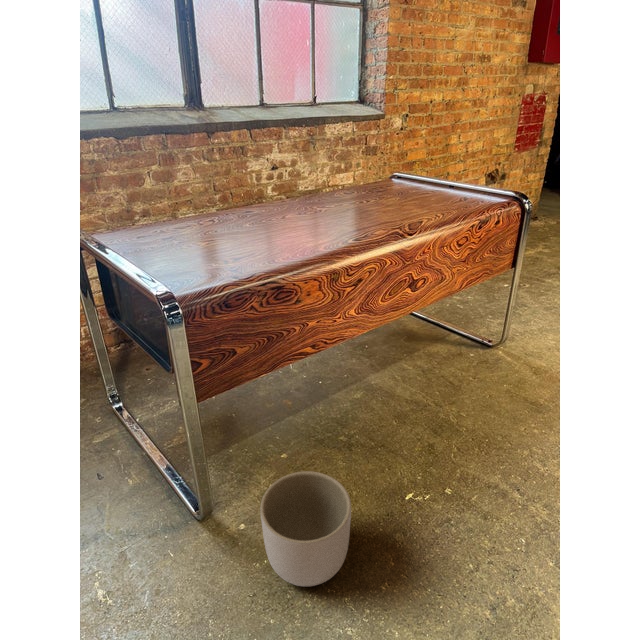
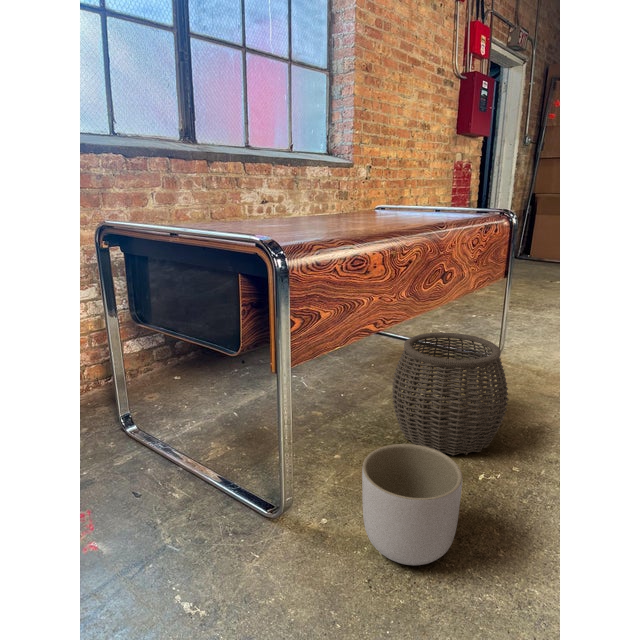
woven basket: none [348,340,460,468] -> present [392,333,508,455]

